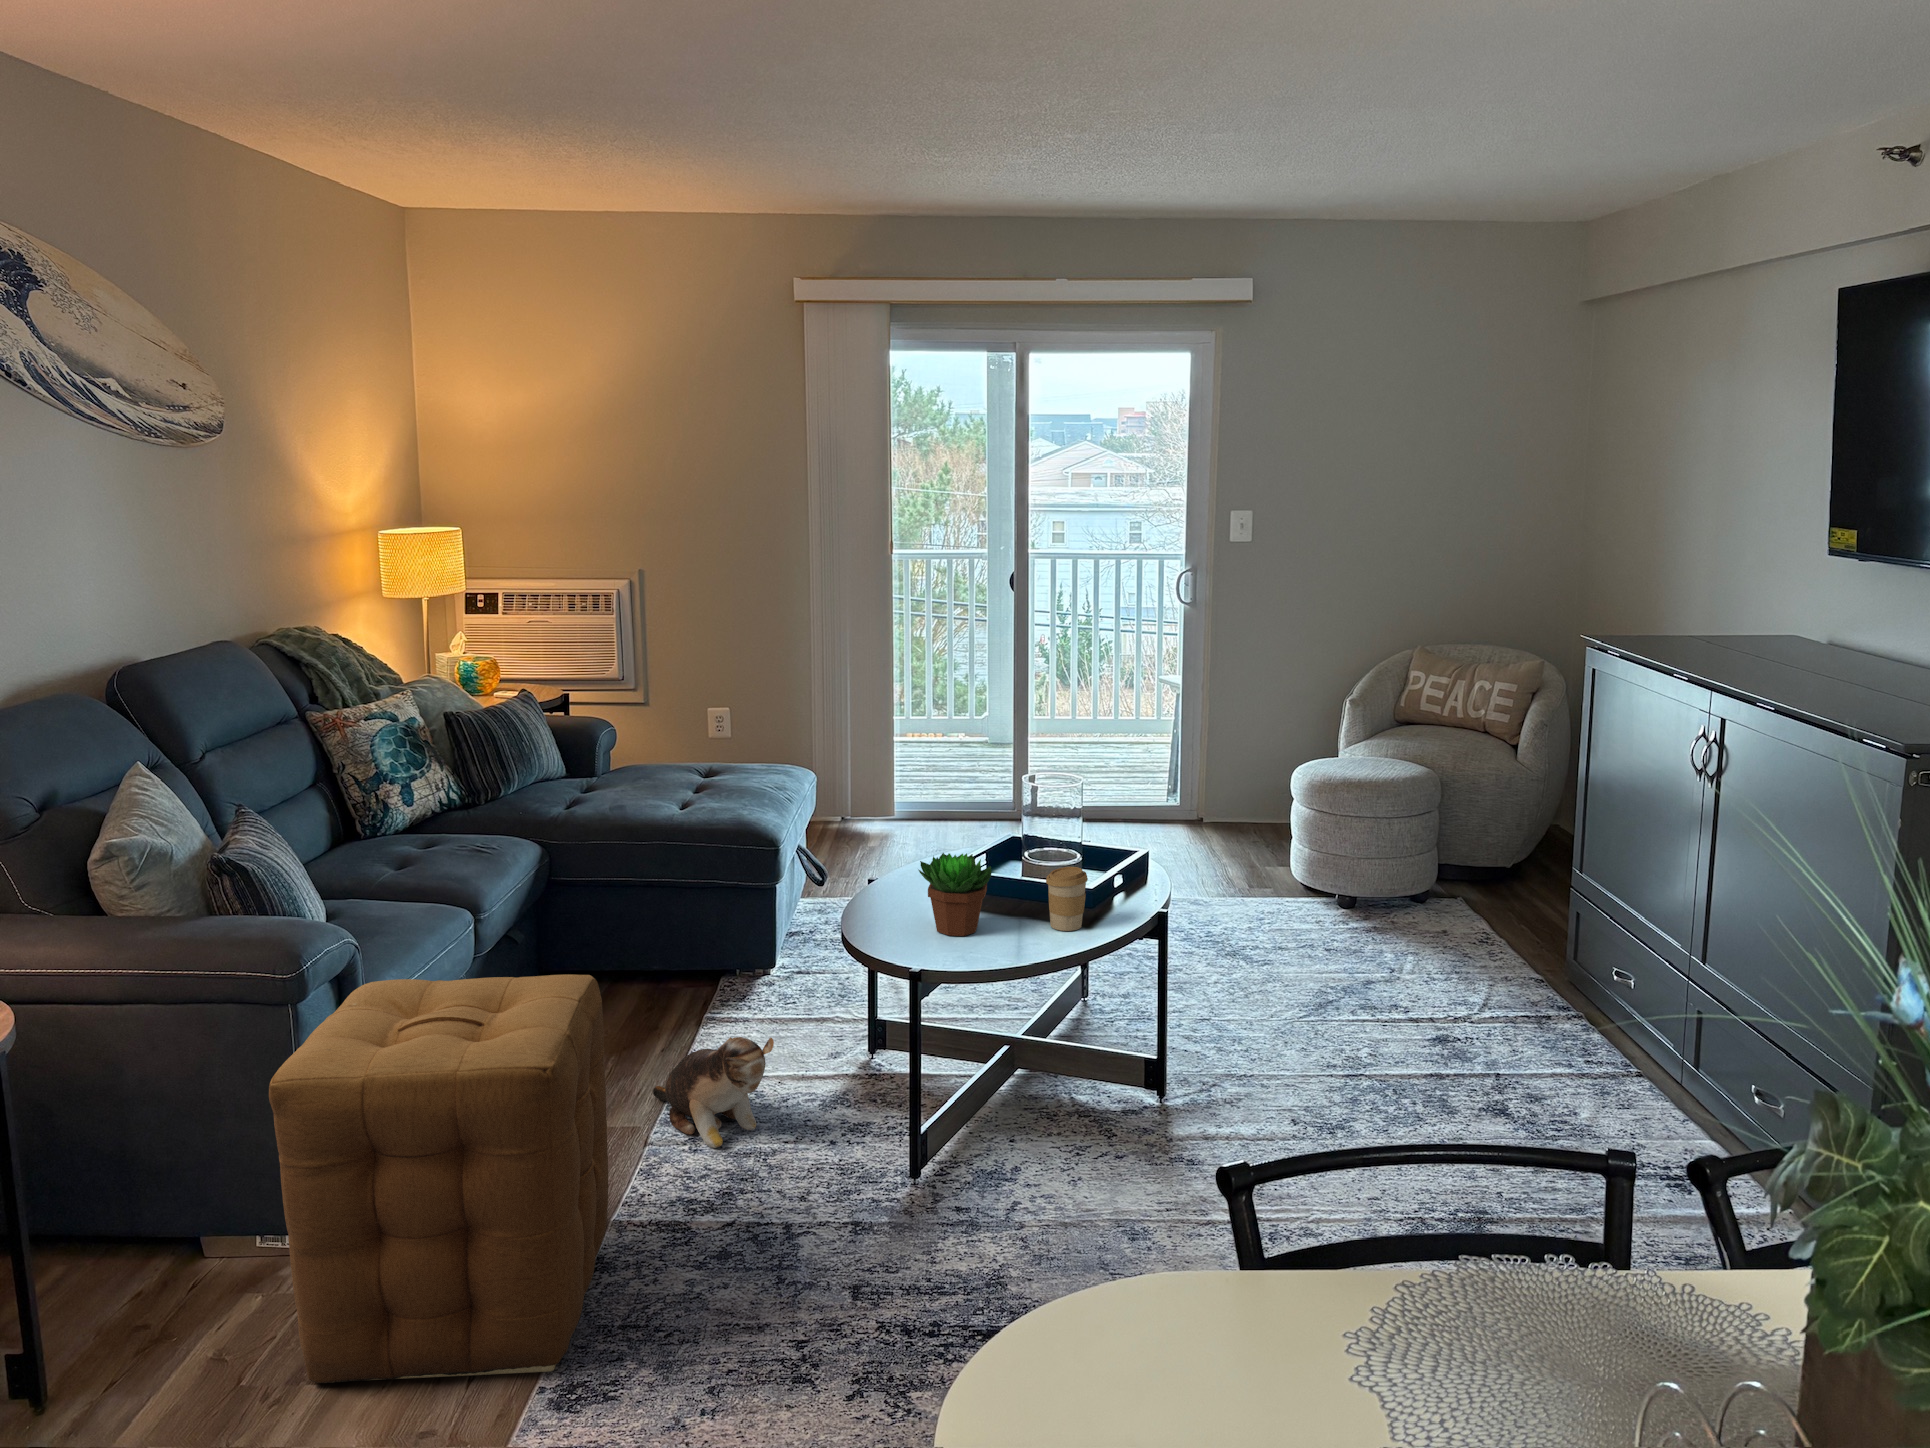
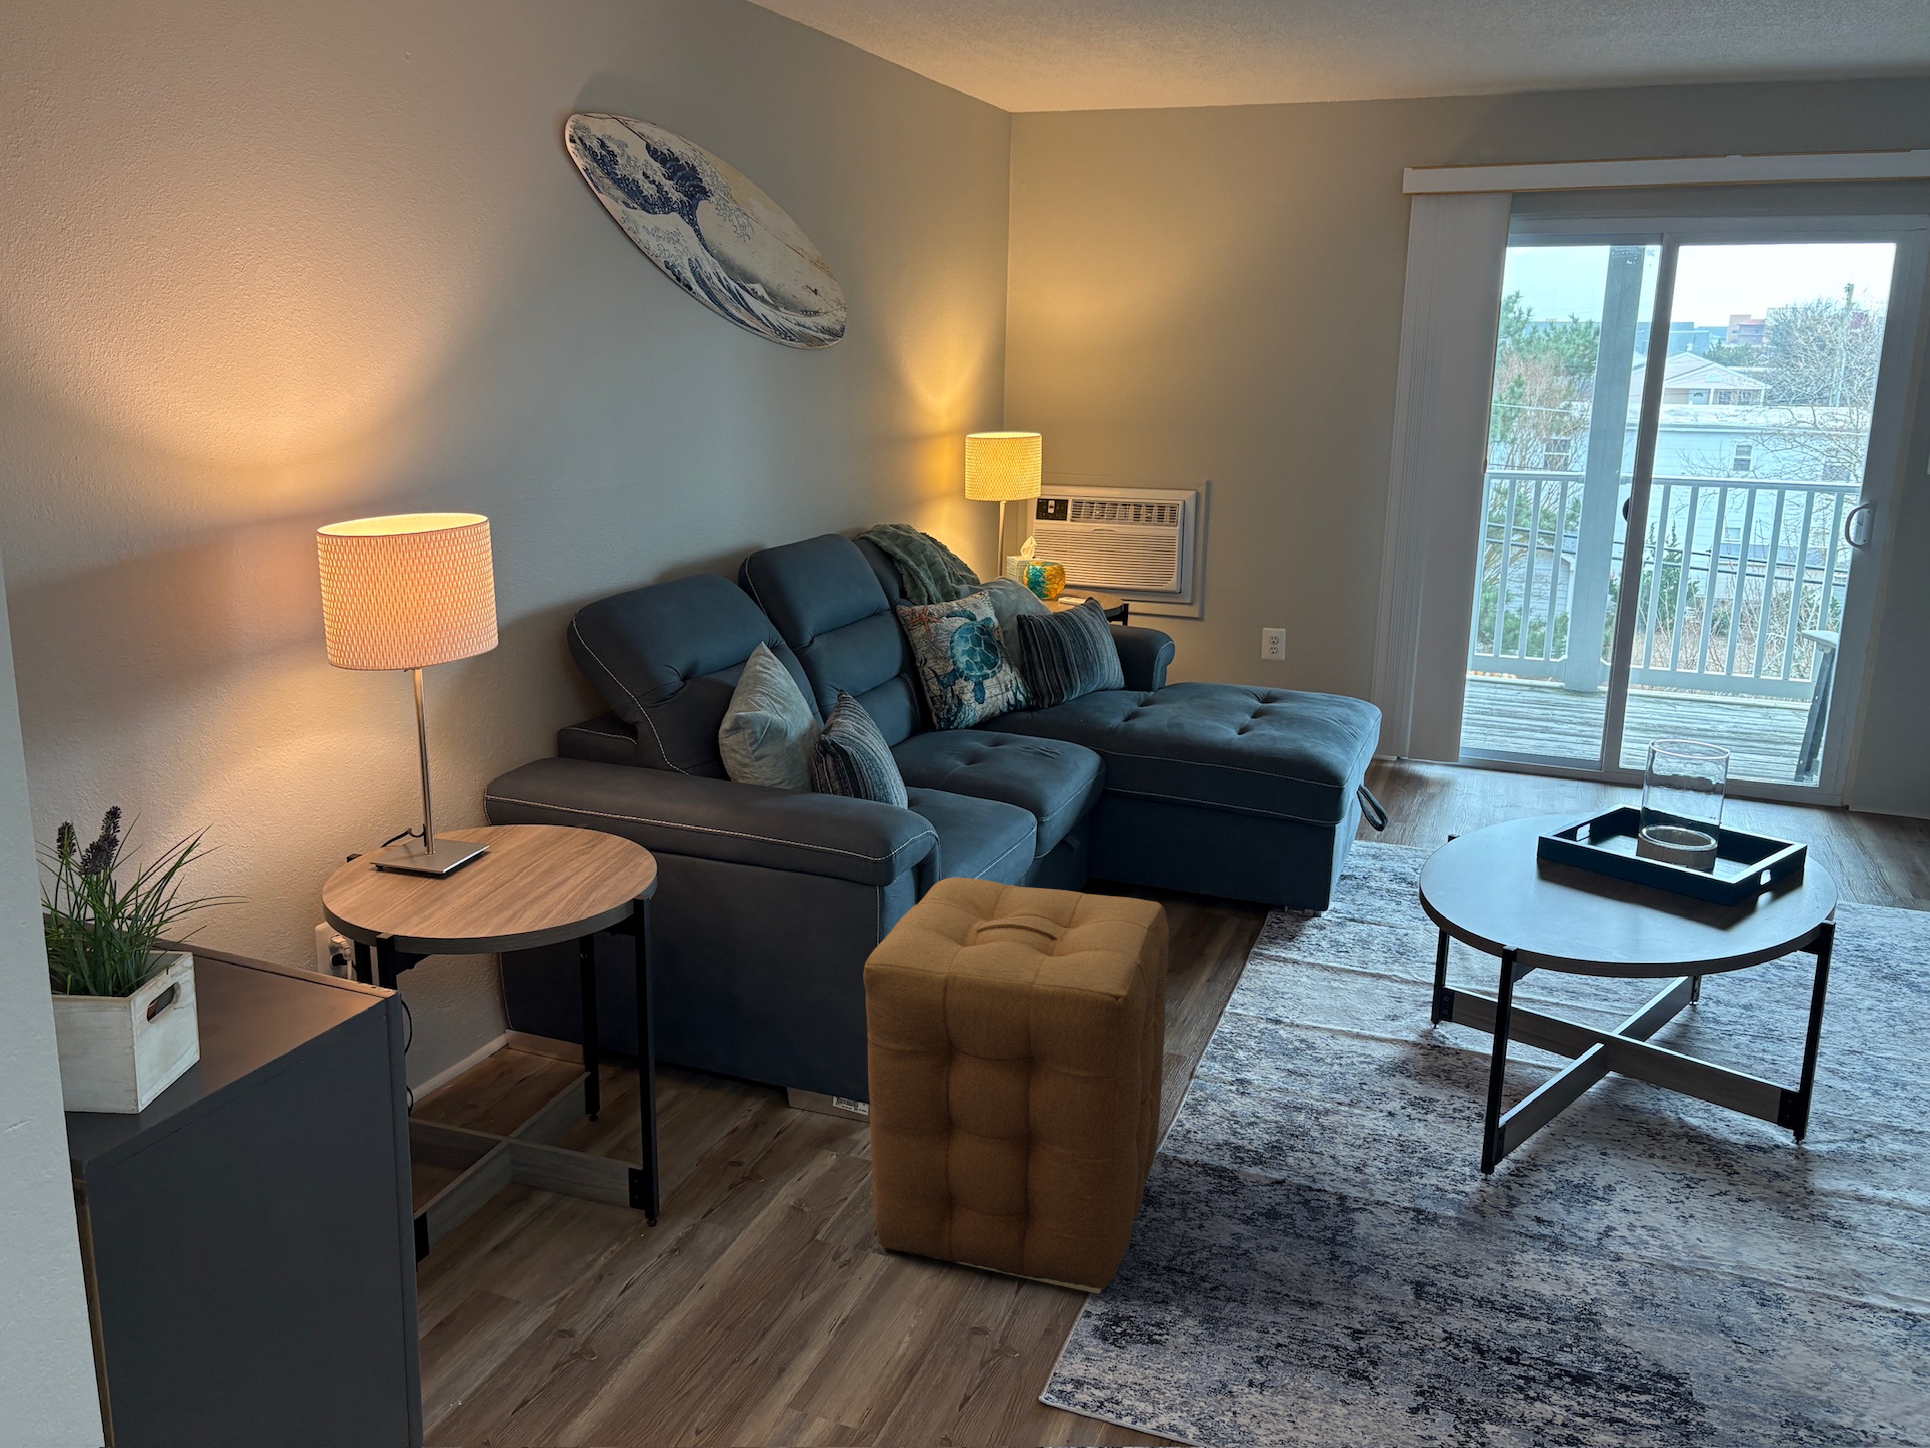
succulent plant: present [919,853,992,936] -> none [1517,818,1608,916]
coffee cup: present [1046,867,1088,931] -> none [1677,854,1733,929]
plush toy: present [653,1037,774,1148] -> none [1198,984,1336,1094]

